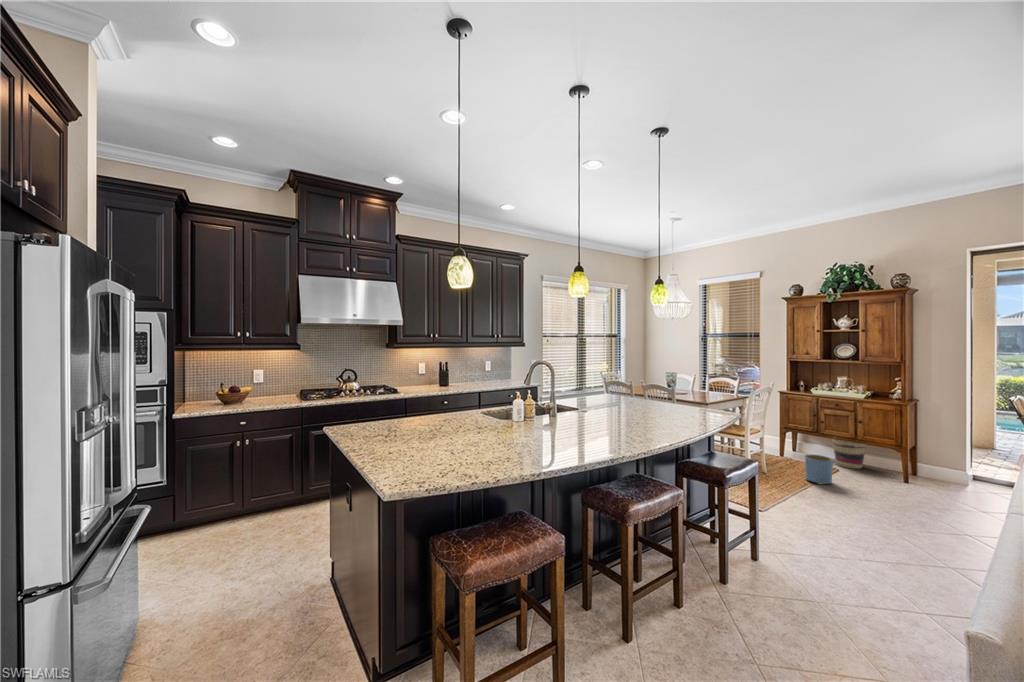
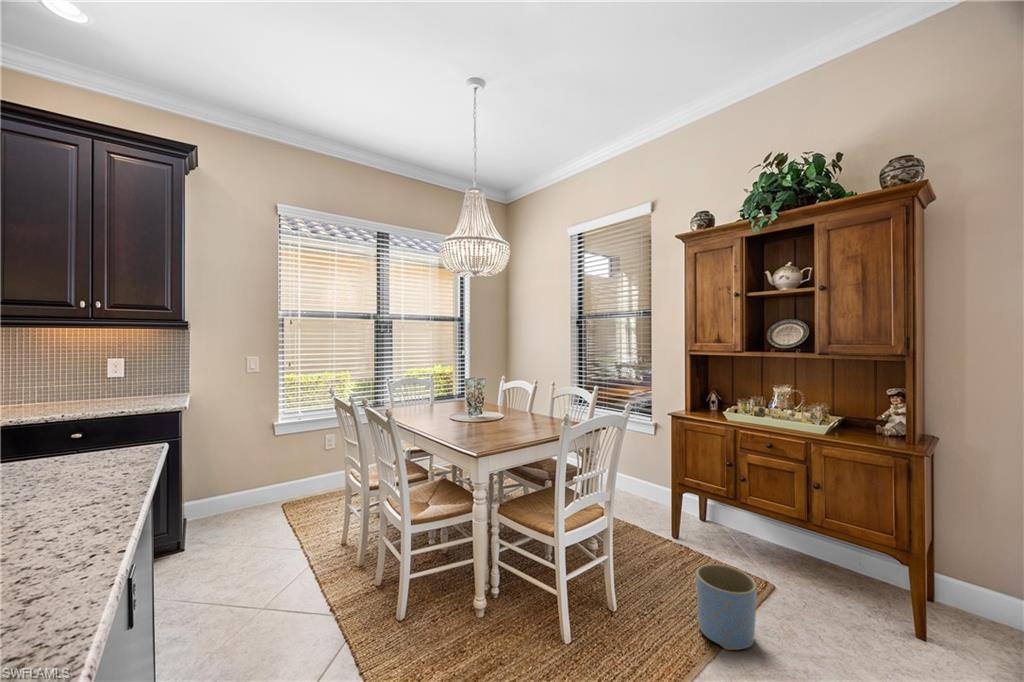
basket: present [832,439,866,469] -> none [765,505,831,577]

